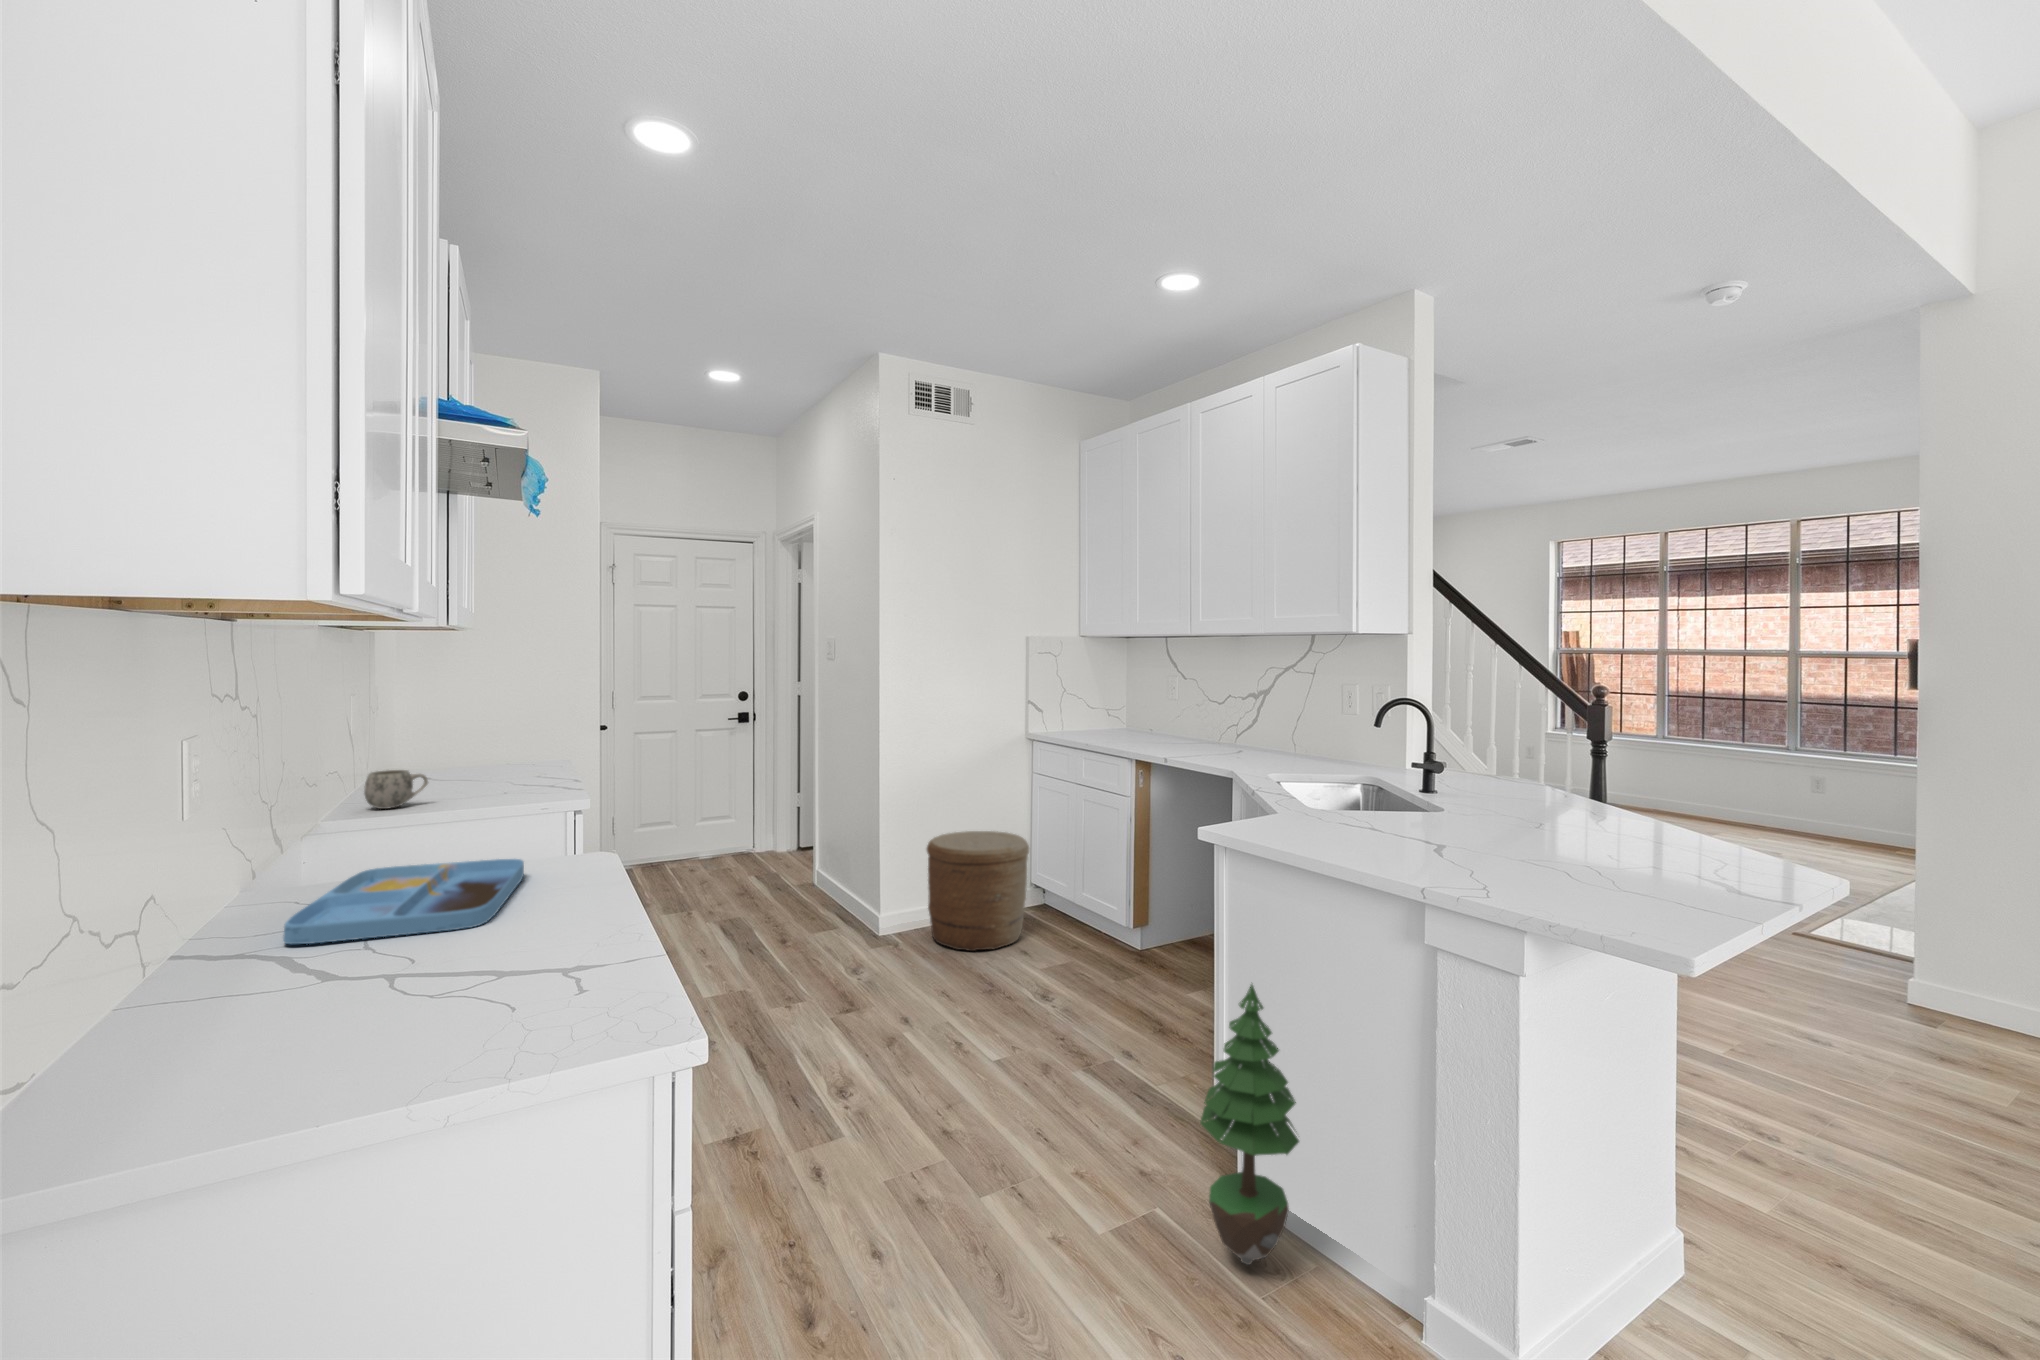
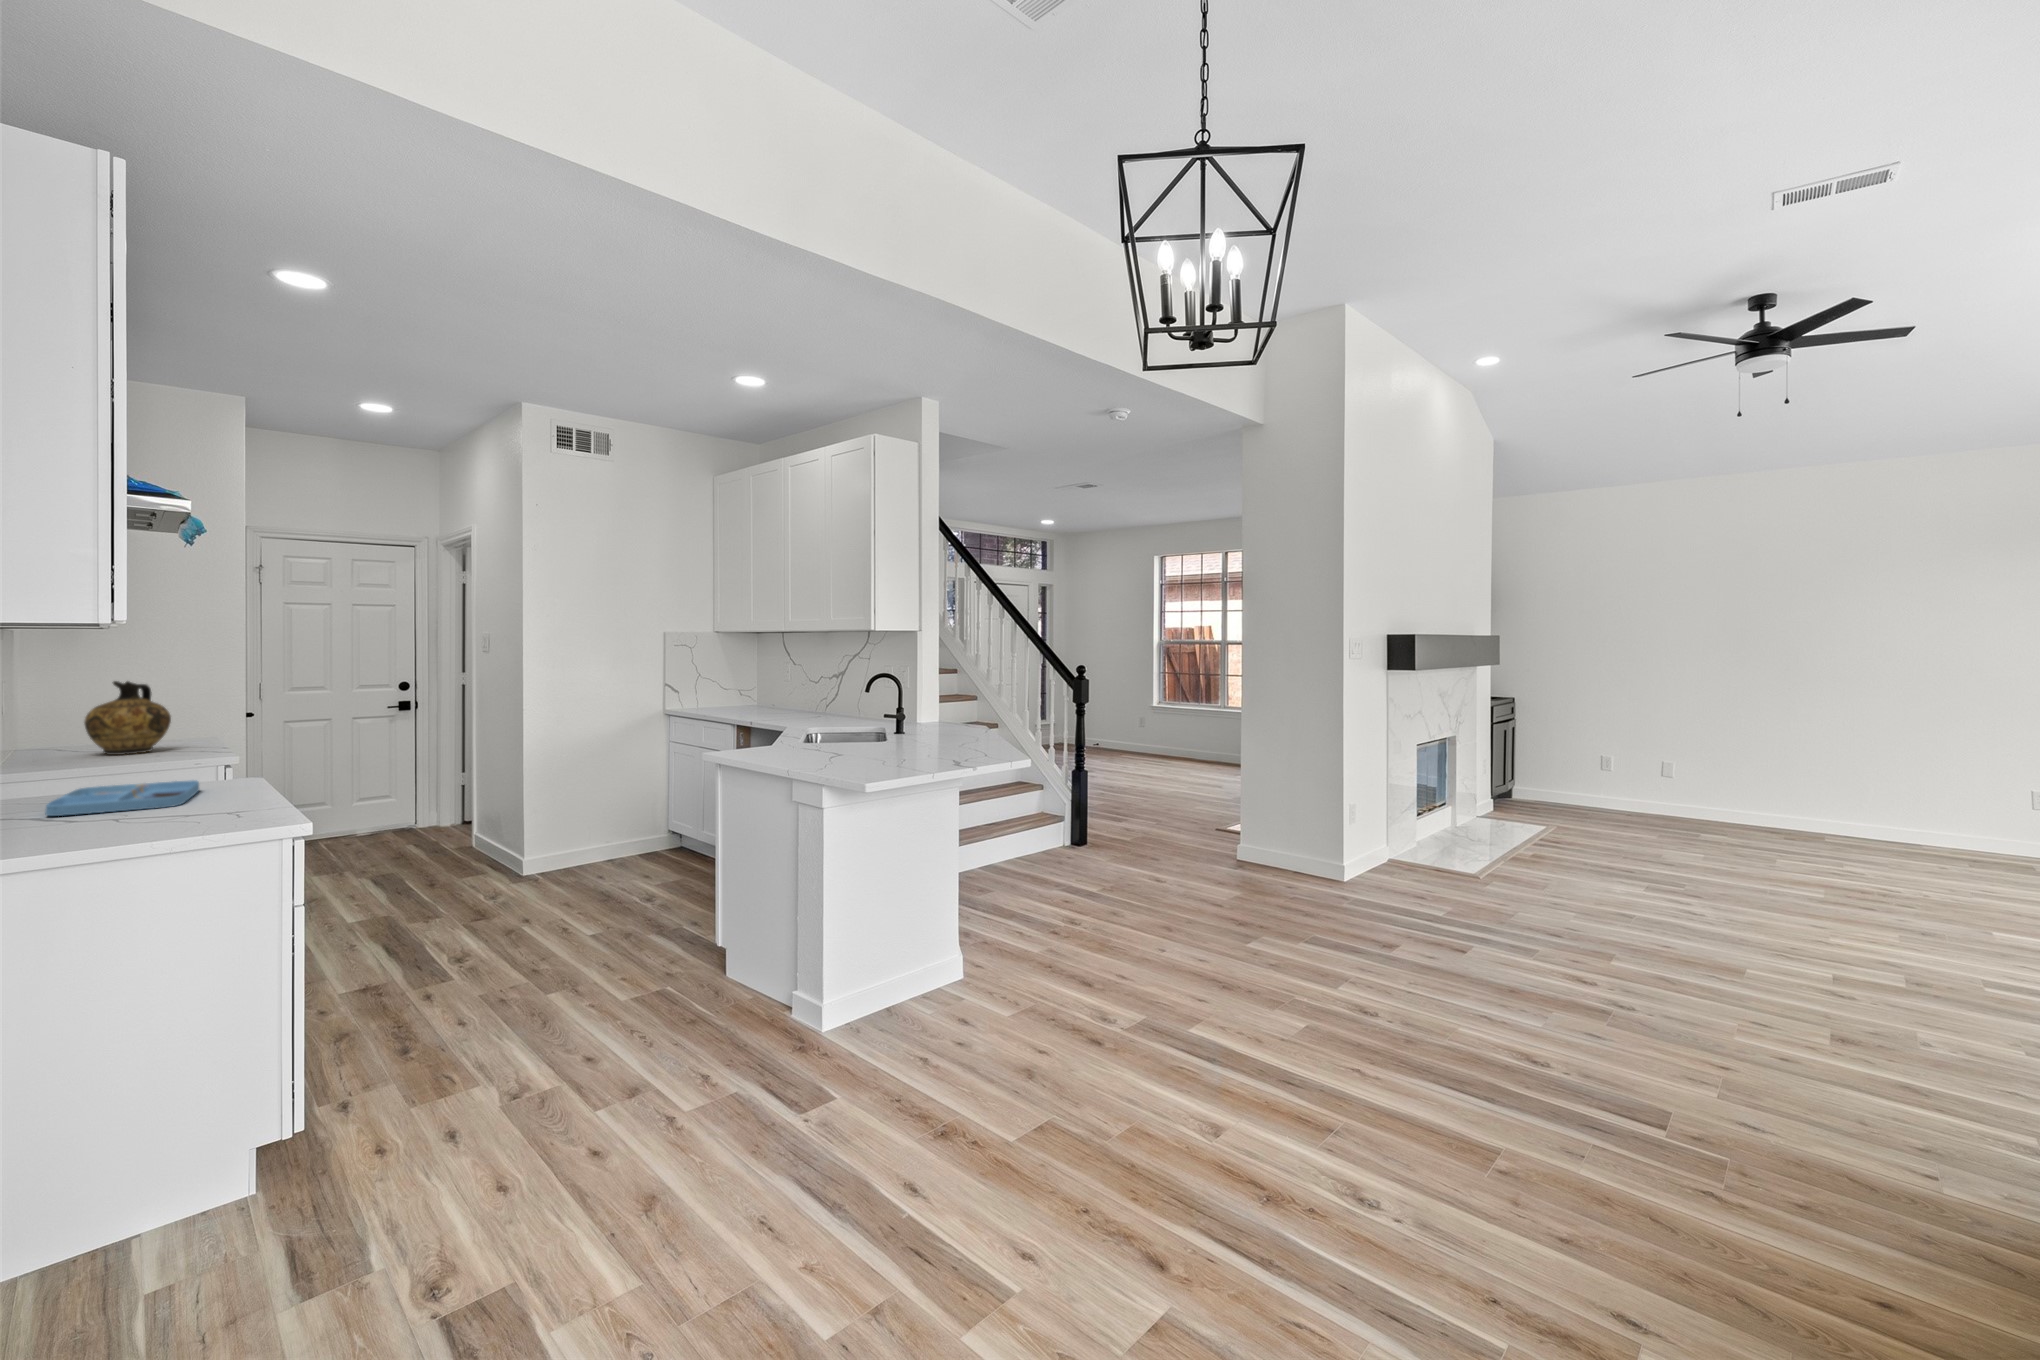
ceramic jug: none [427,688,516,781] -> present [84,681,171,755]
mug: present [364,770,428,809] -> none [40,741,98,770]
woven basket: present [927,831,1029,951] -> none [564,789,654,879]
potted tree: present [1200,985,1299,1265] -> none [681,839,743,1001]

